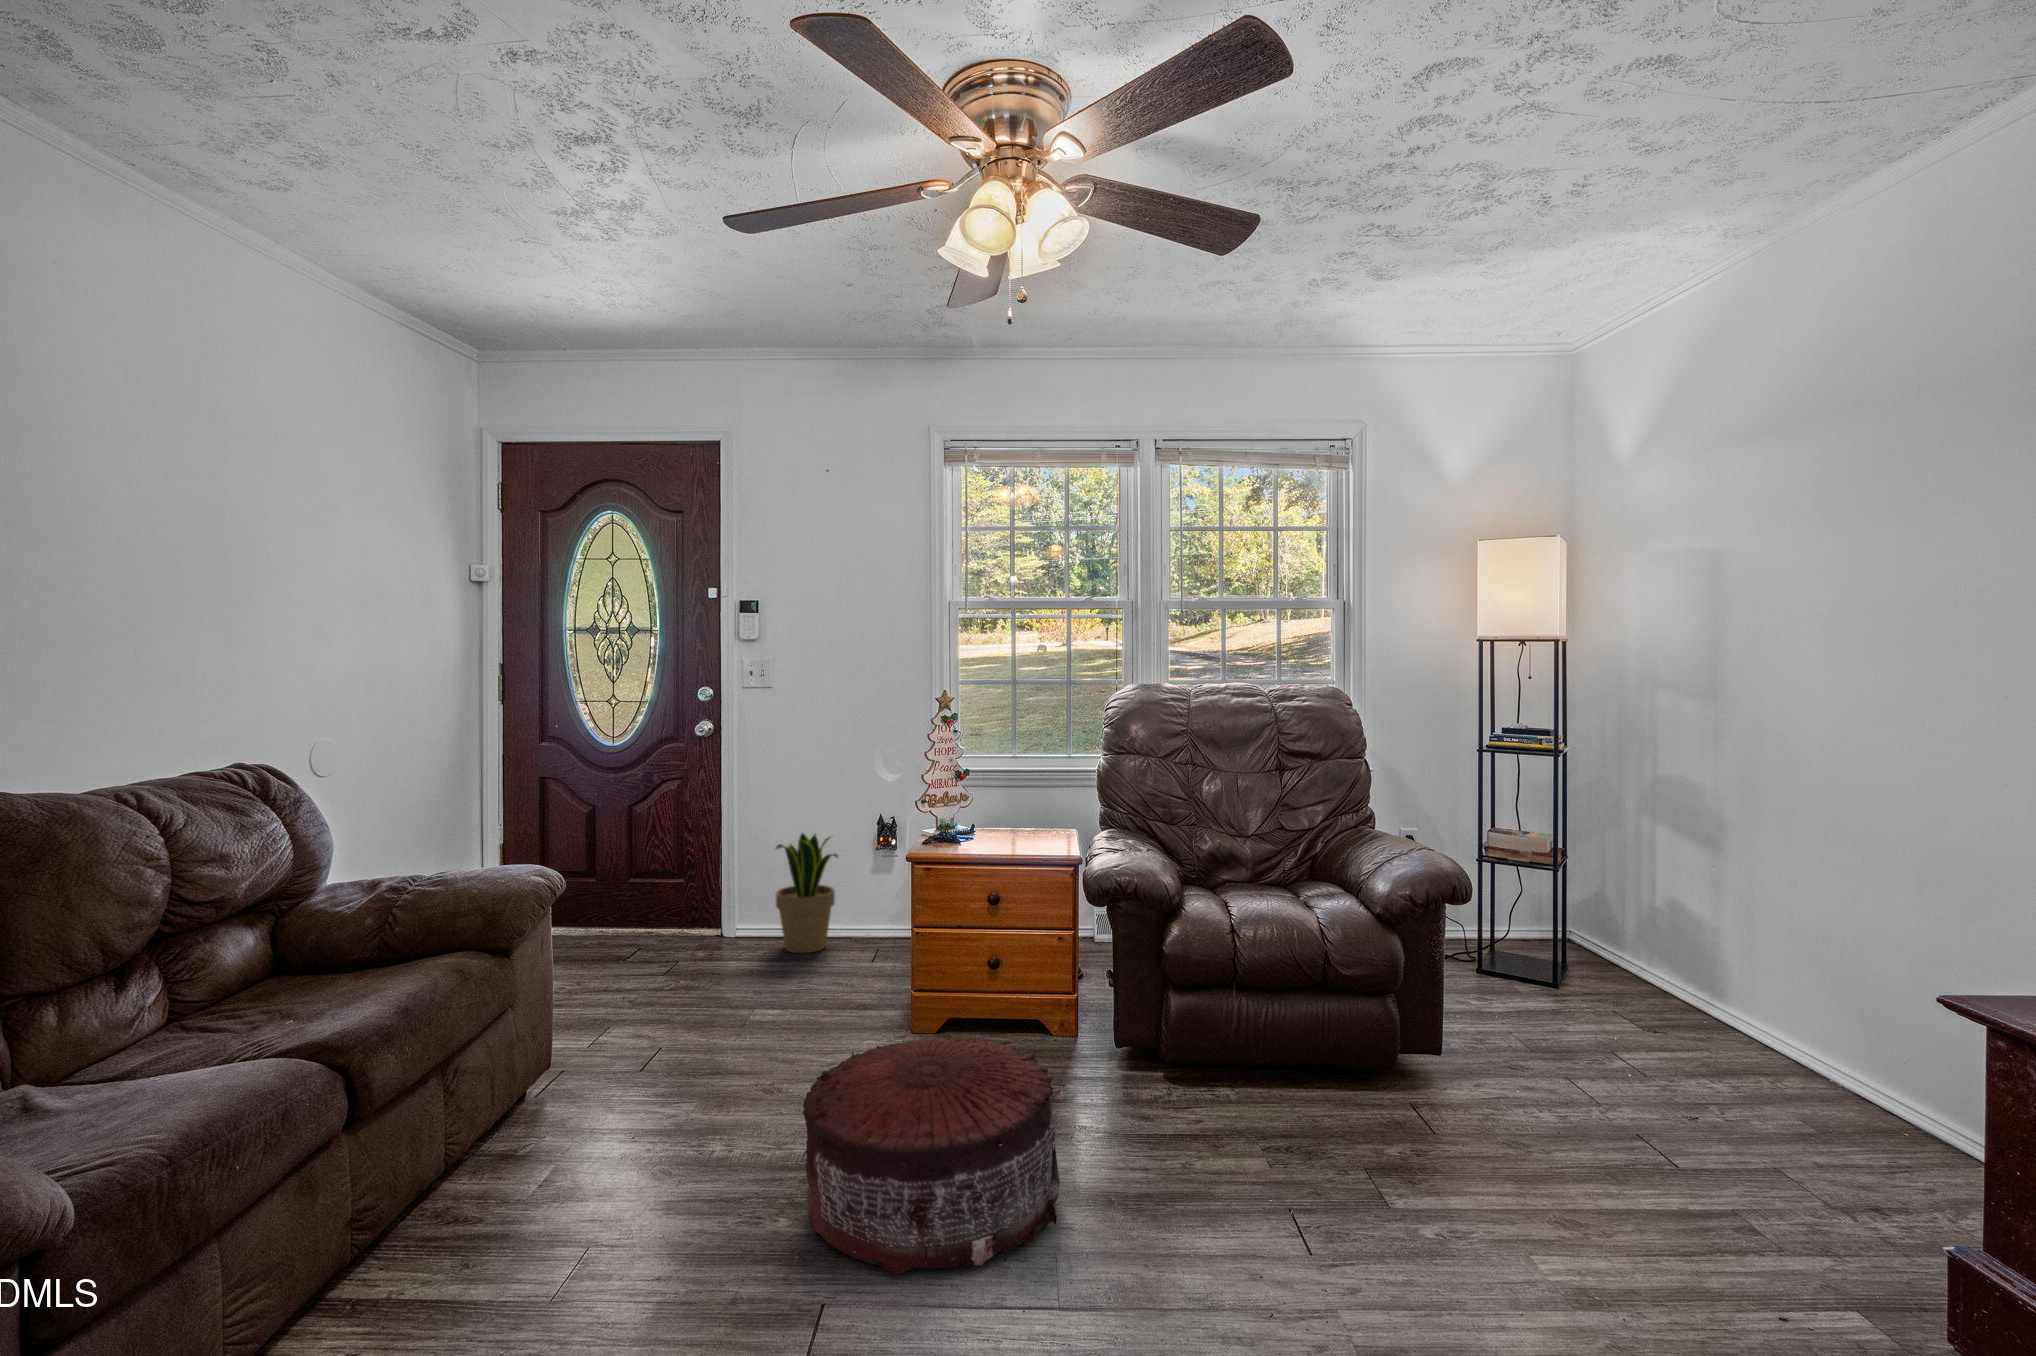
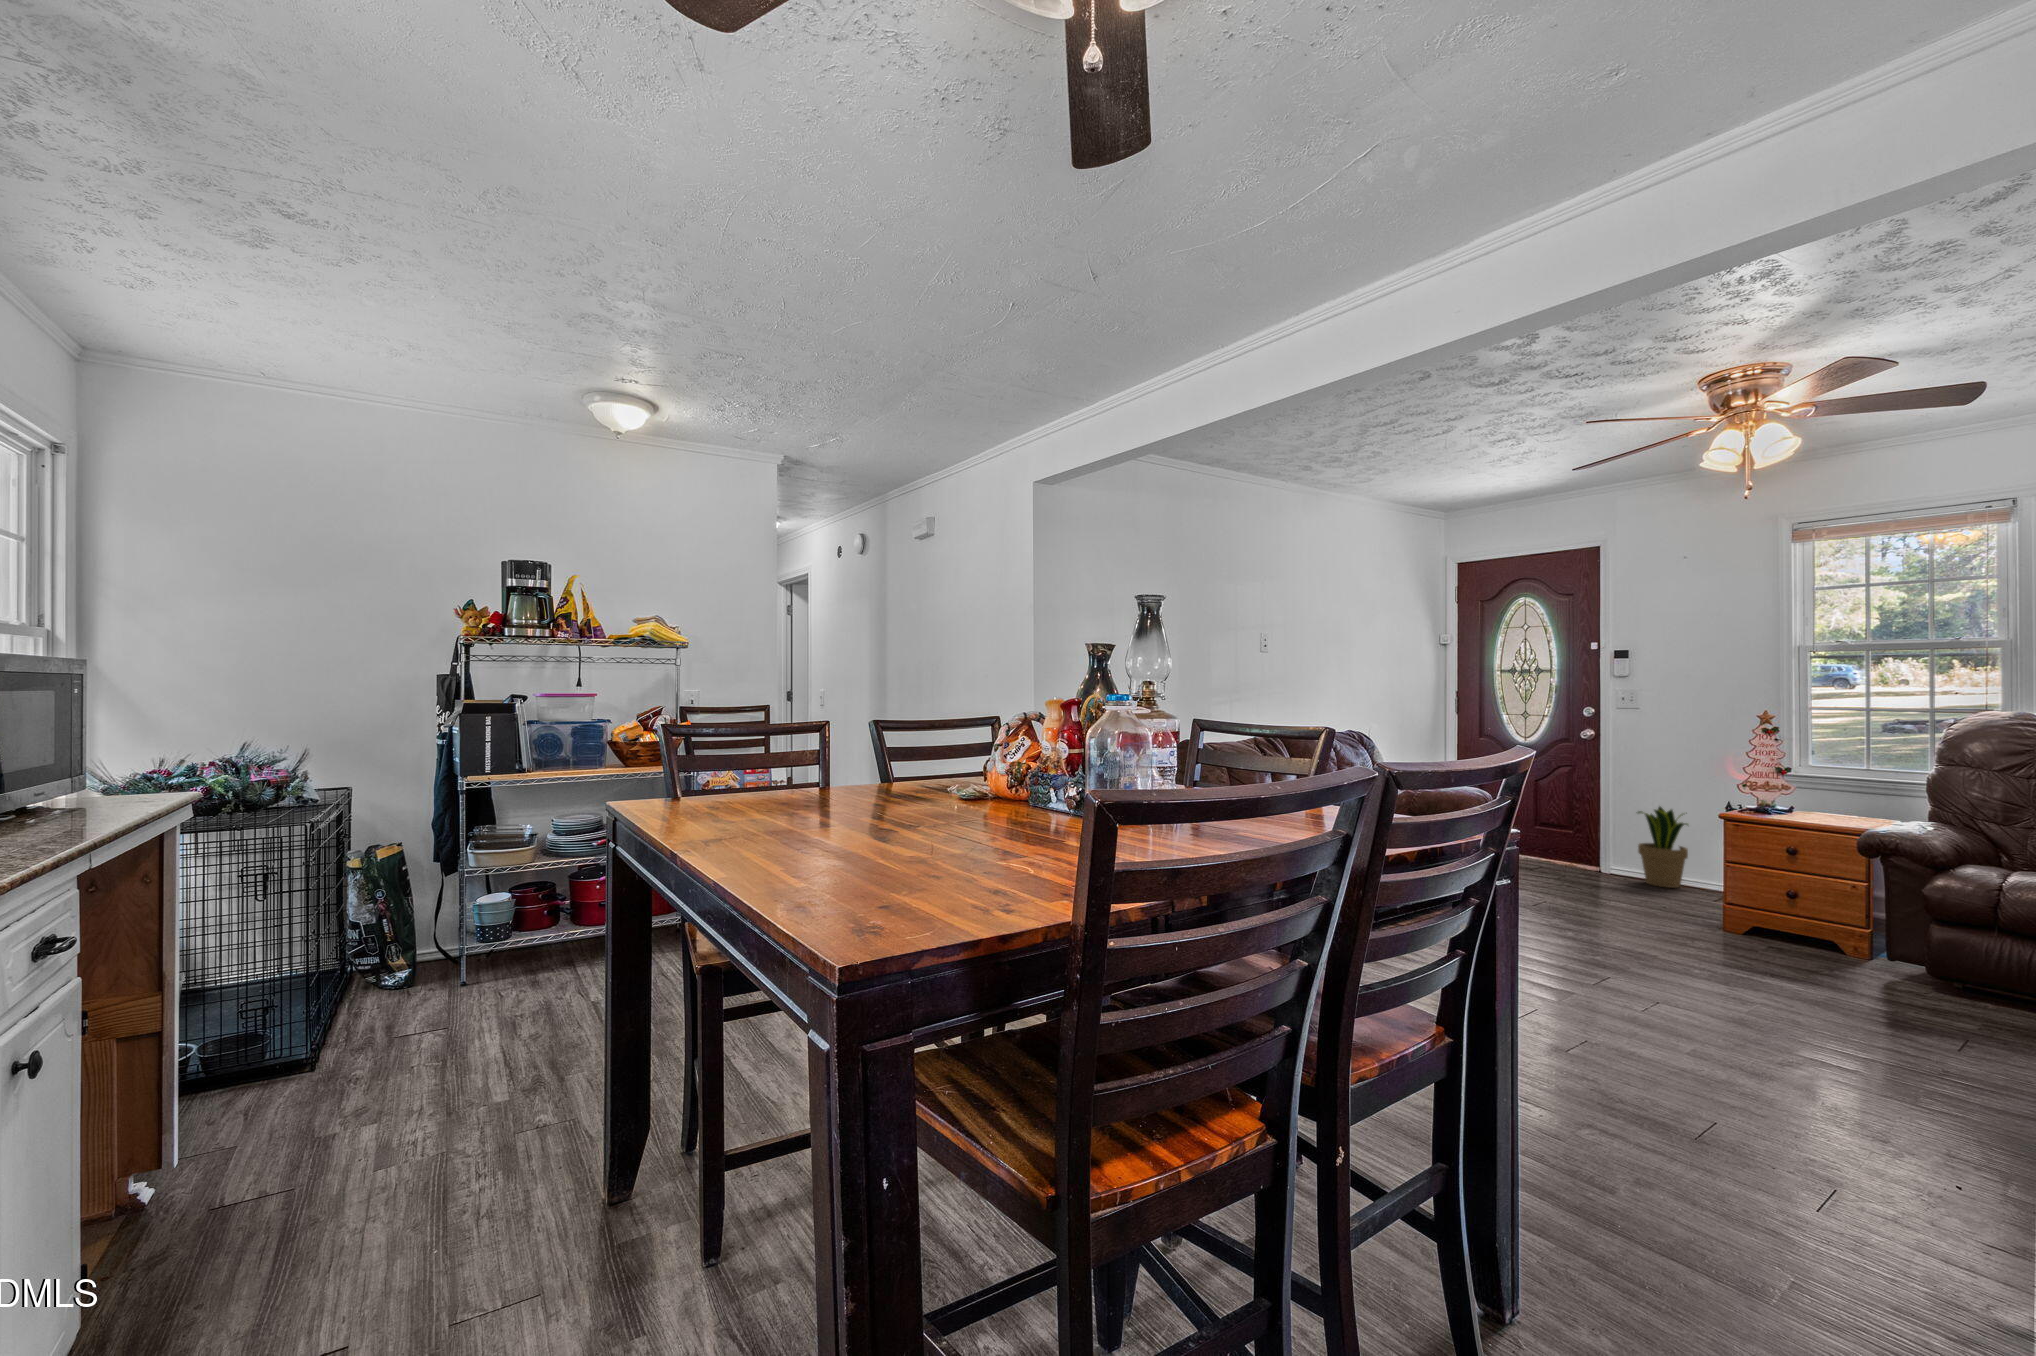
pouf: present [803,1035,1060,1274] -> none [1601,894,1770,996]

